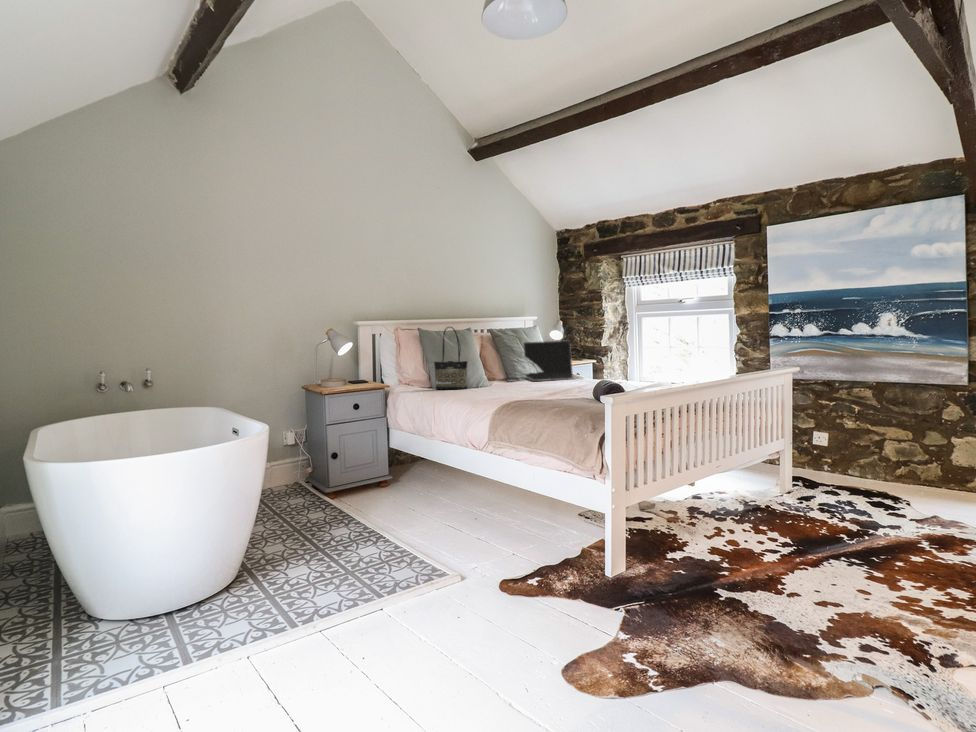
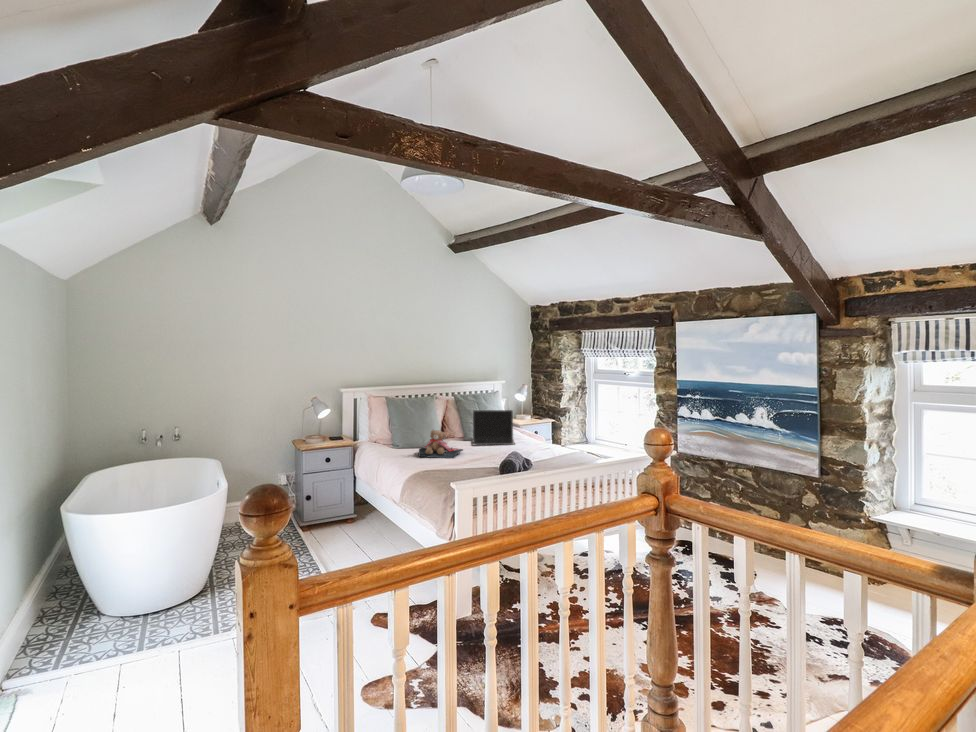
tote bag: present [434,327,467,389] -> none [390,399,415,450]
teddy bear: none [478,359,534,393] -> present [419,430,463,458]

